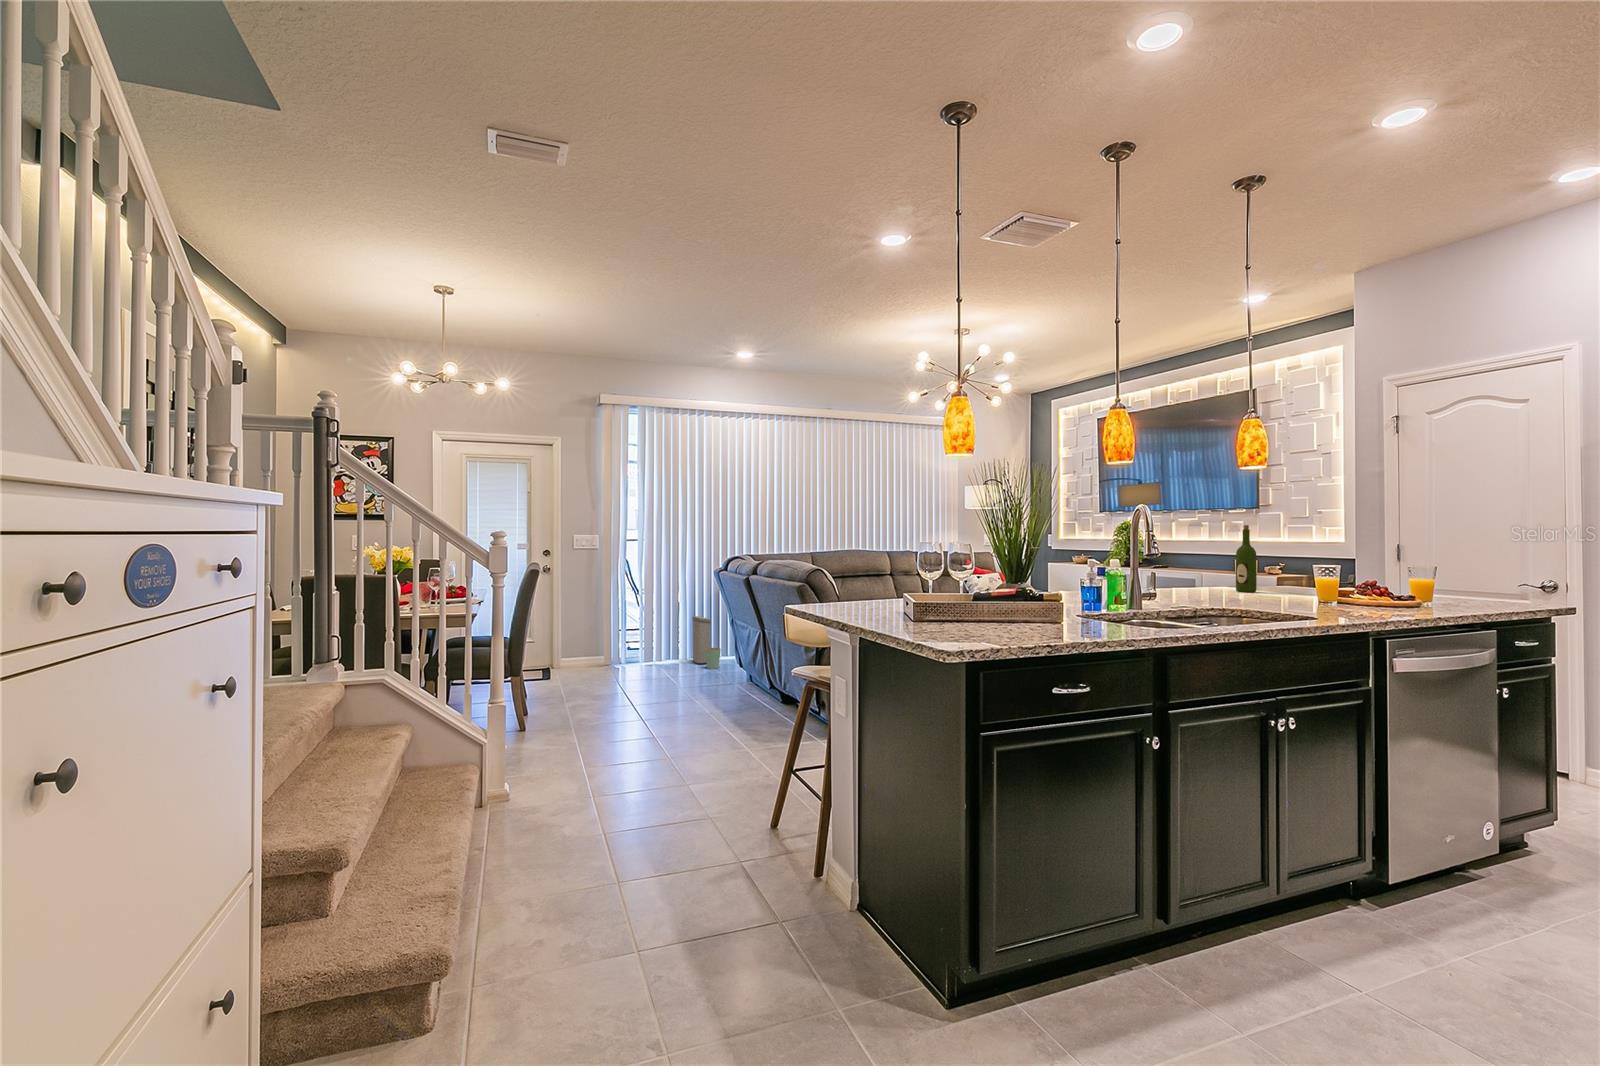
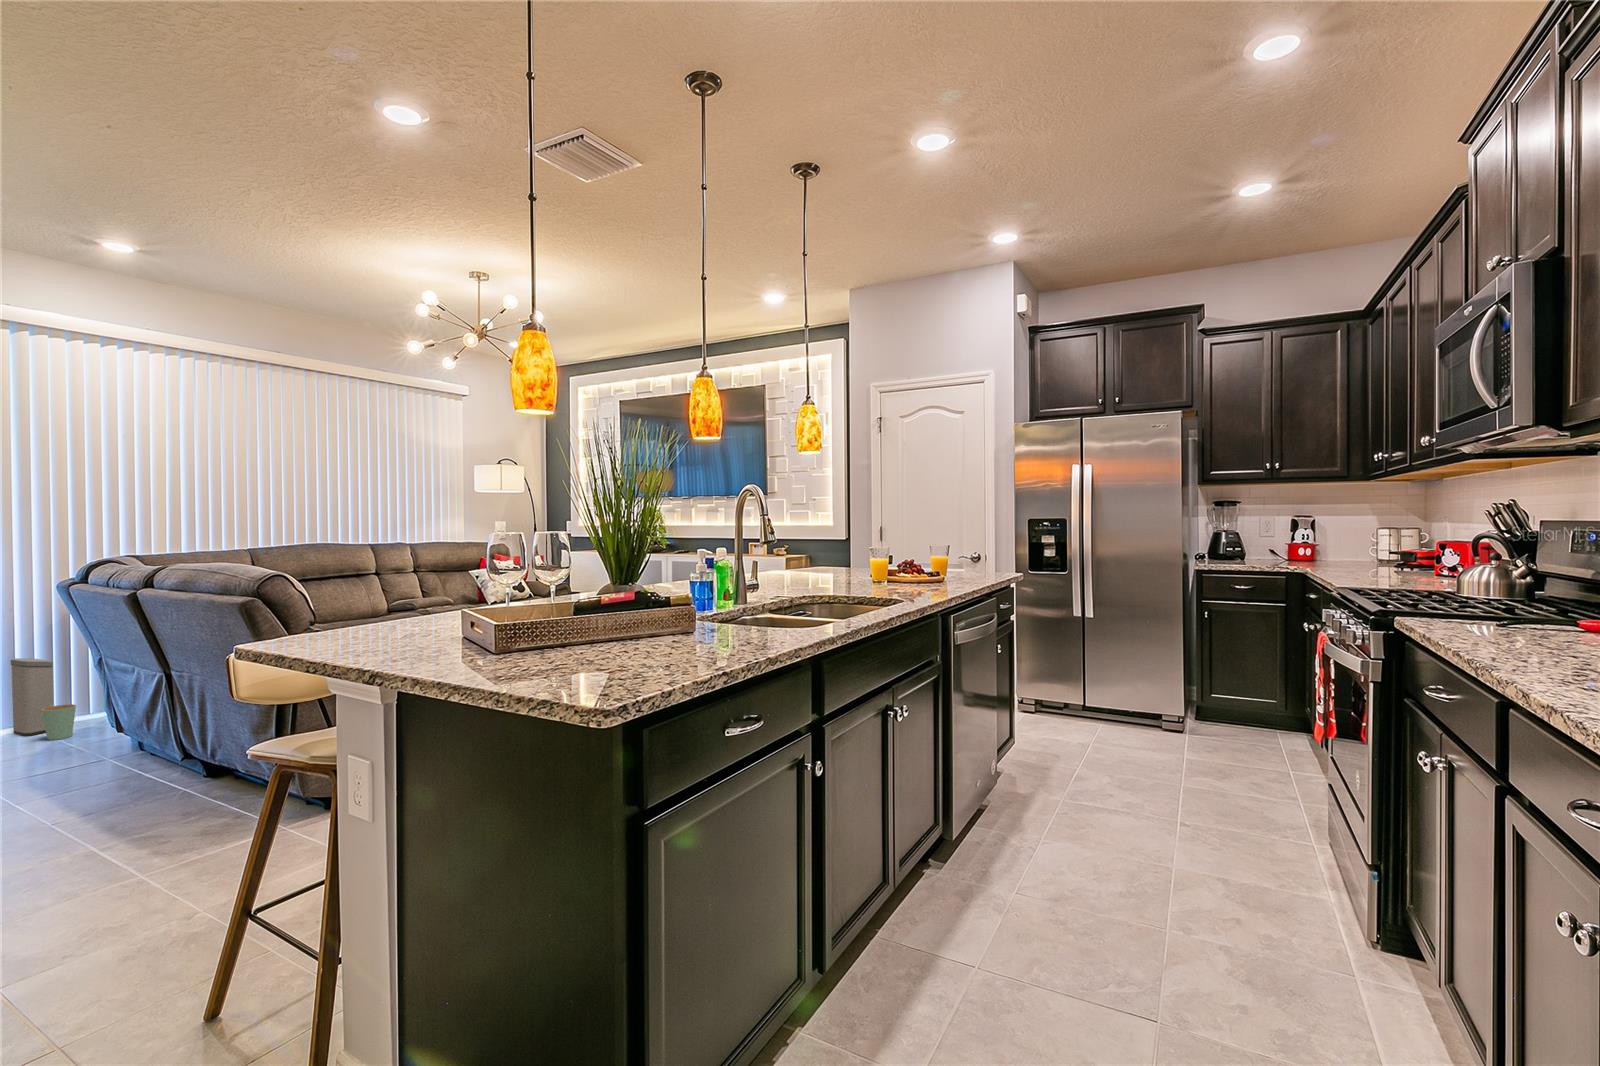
wine bottle: present [1236,525,1257,592] -> none [793,510,811,576]

